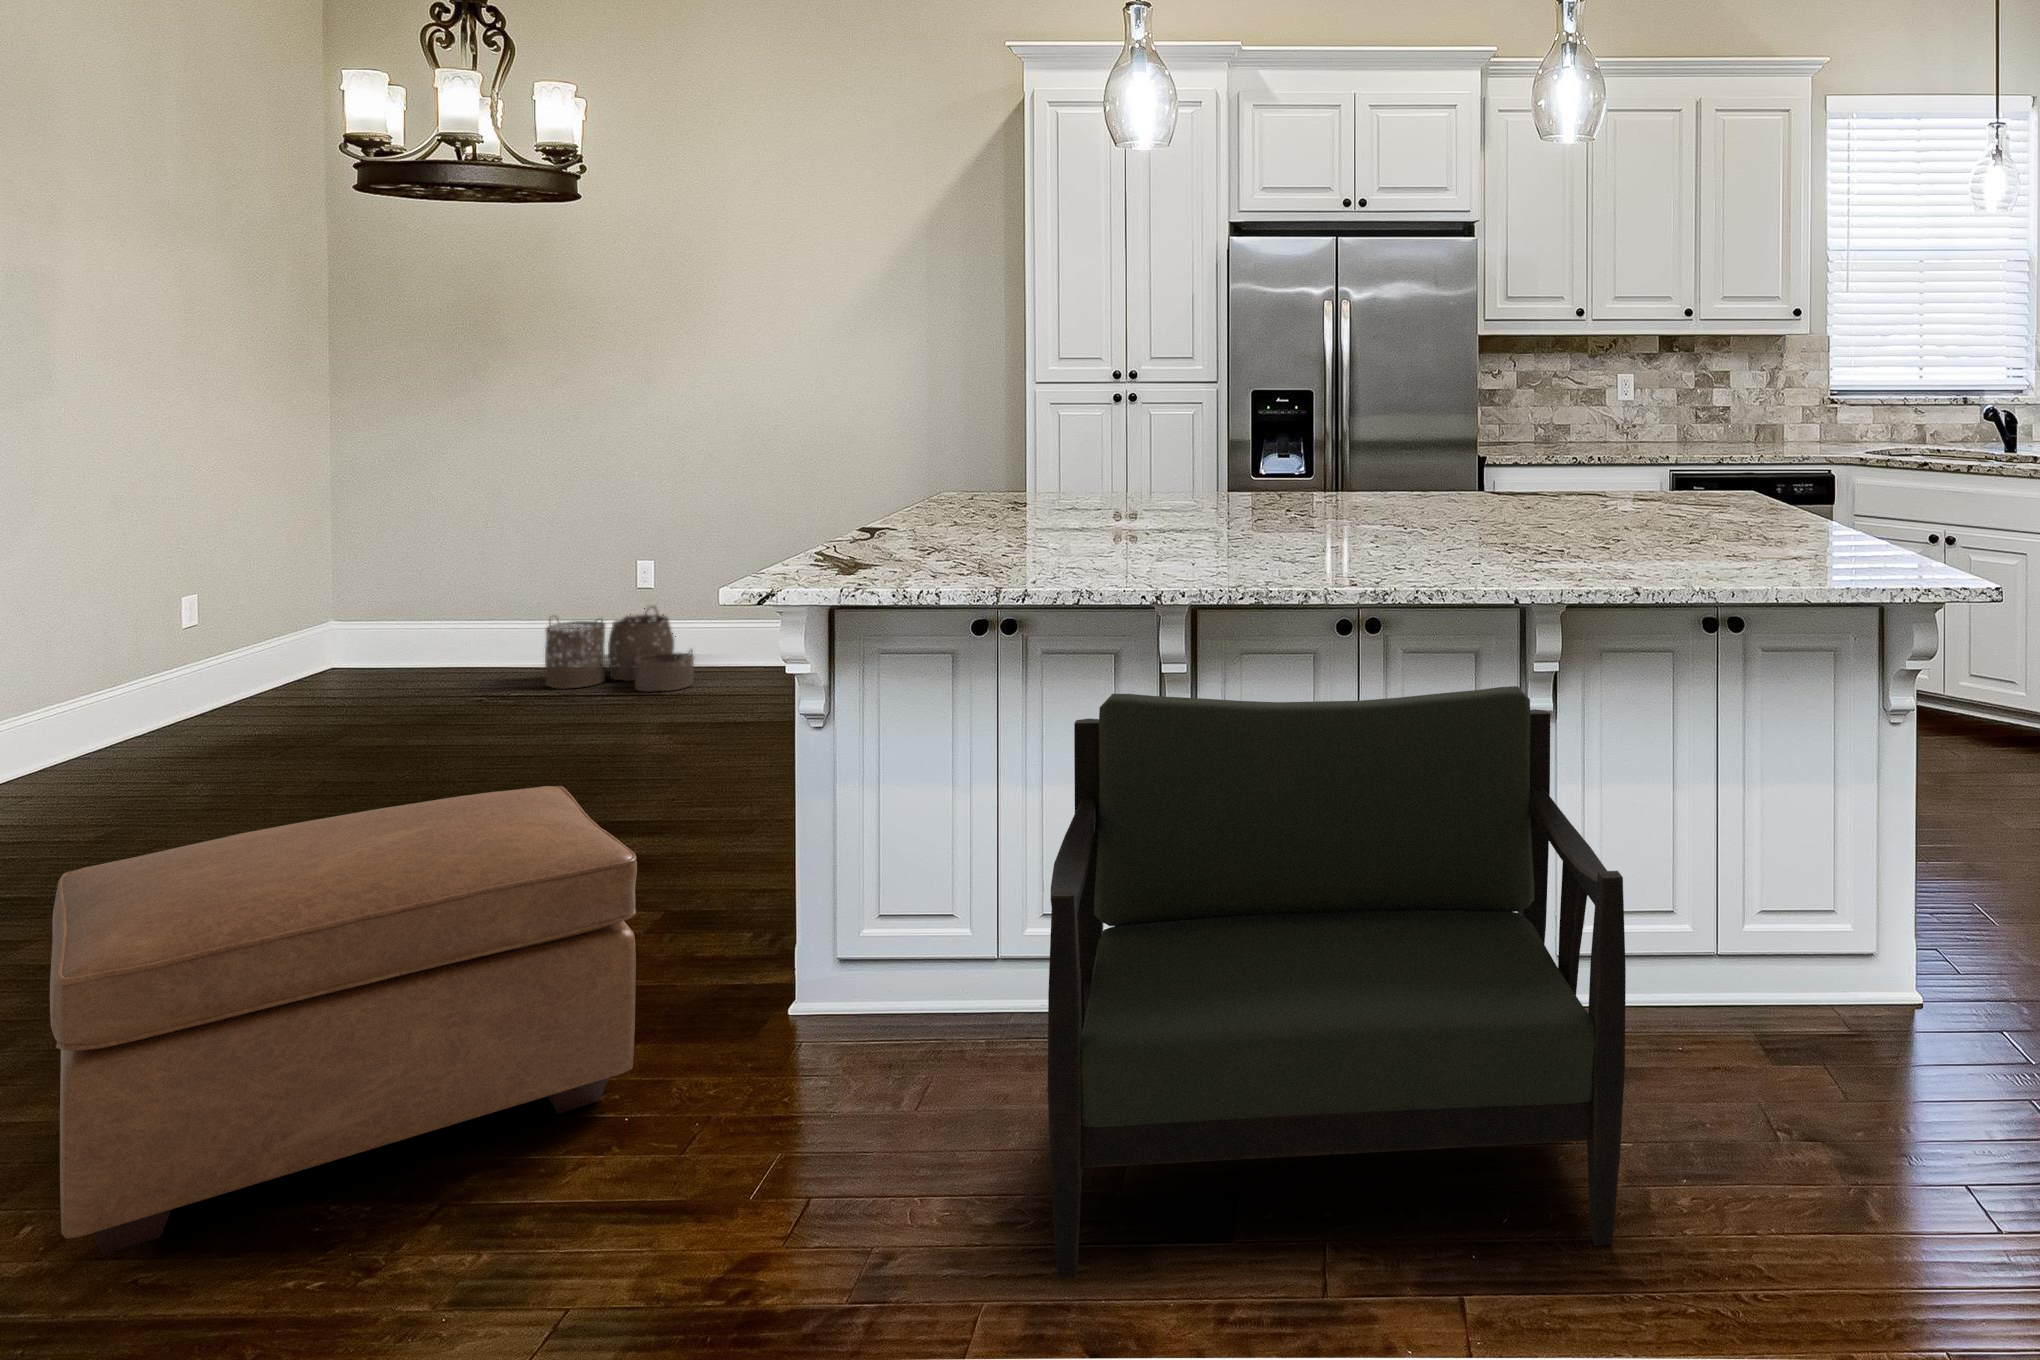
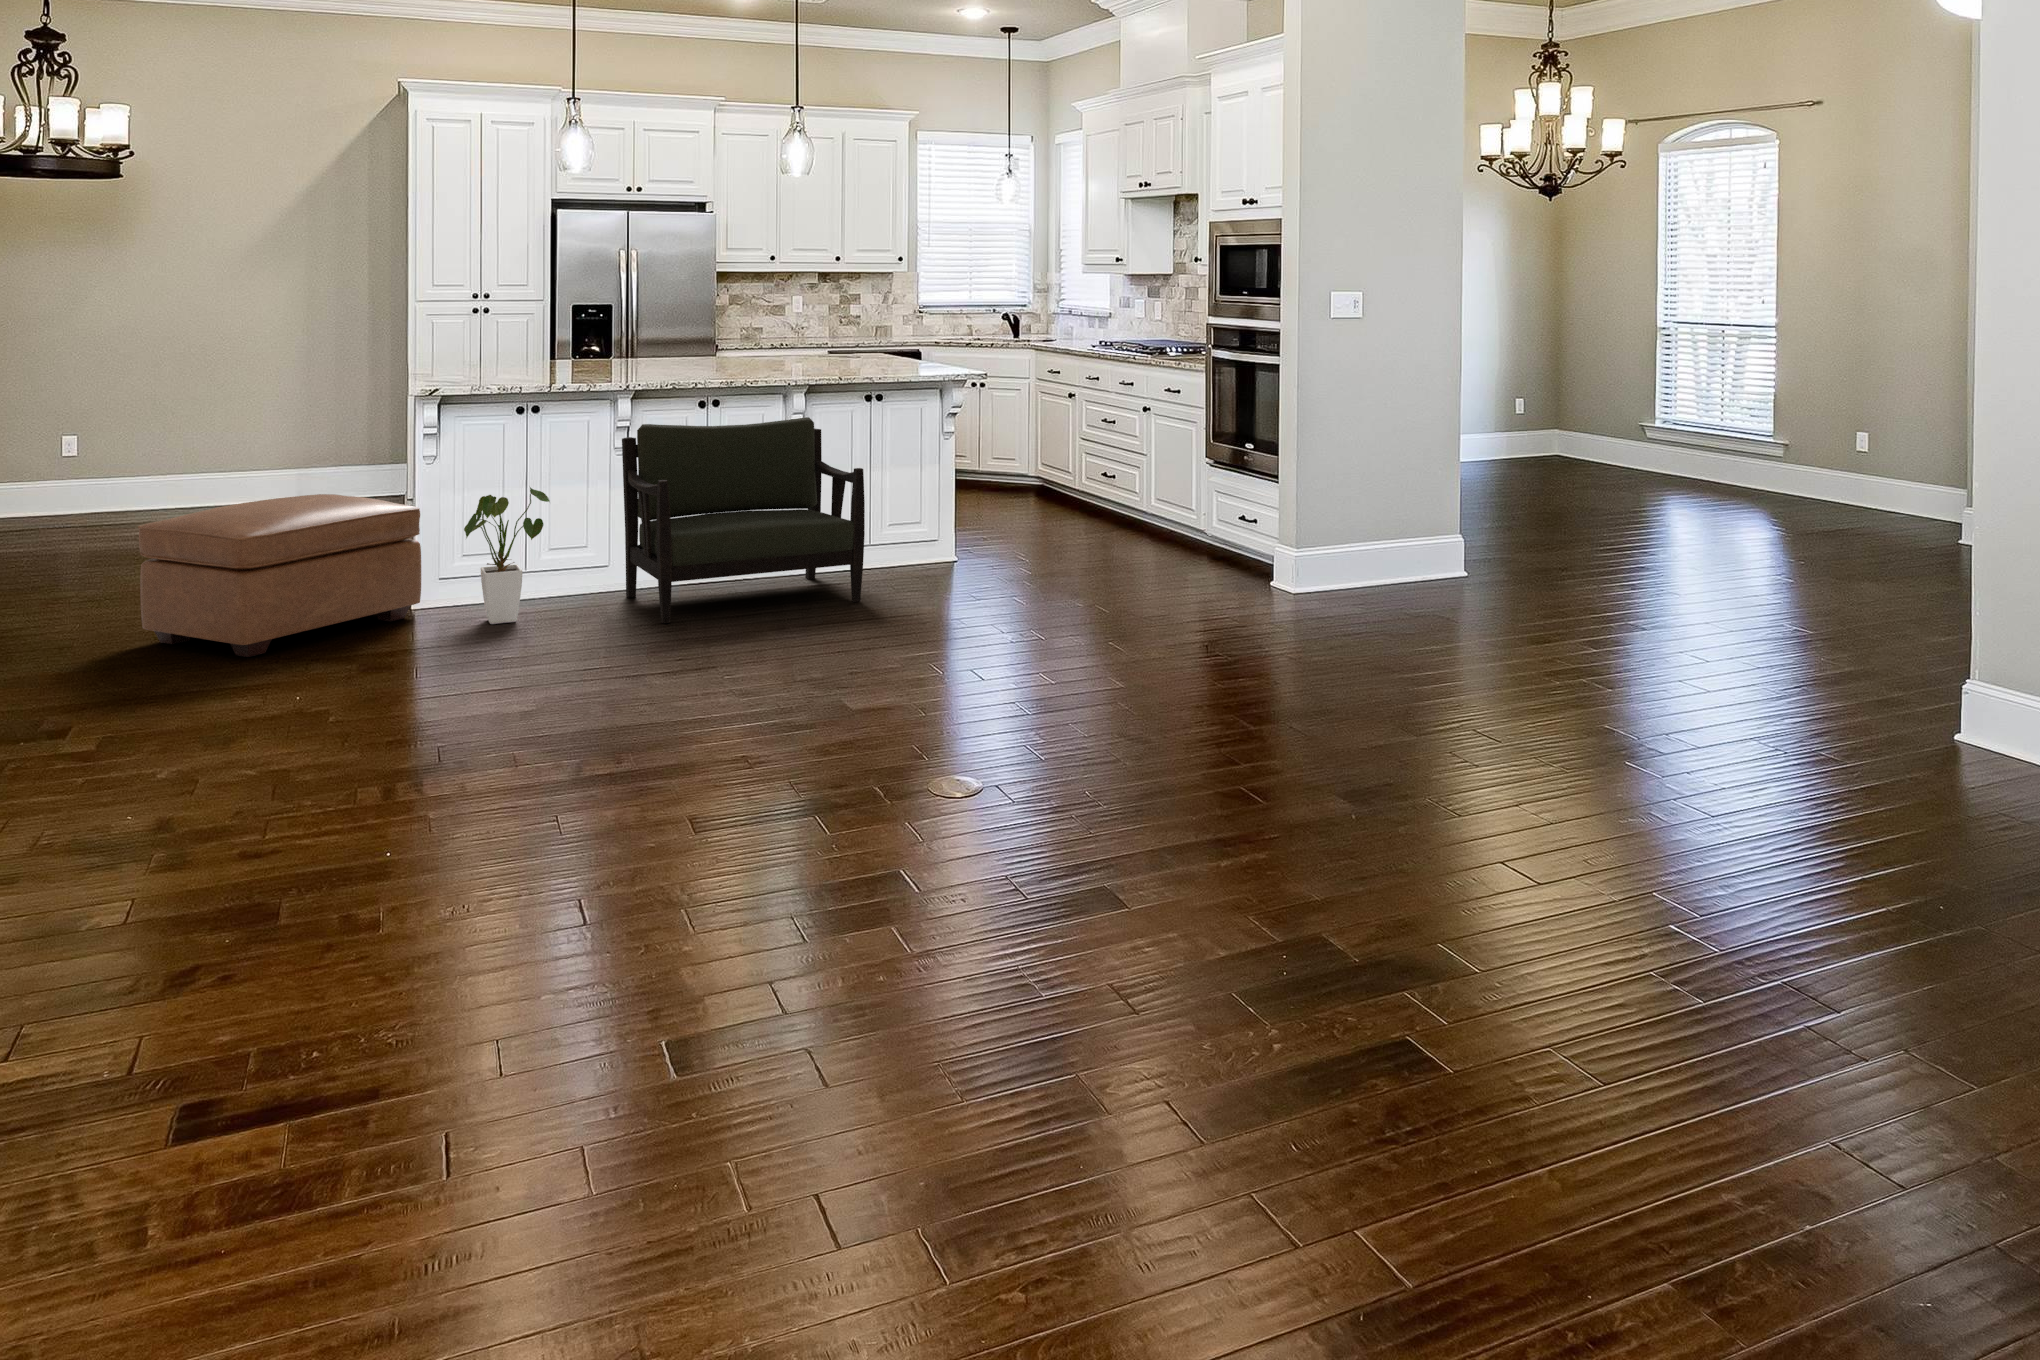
woven basket: present [545,606,694,692] -> none [37,466,161,524]
house plant: none [644,824,910,1181] -> present [464,487,550,624]

